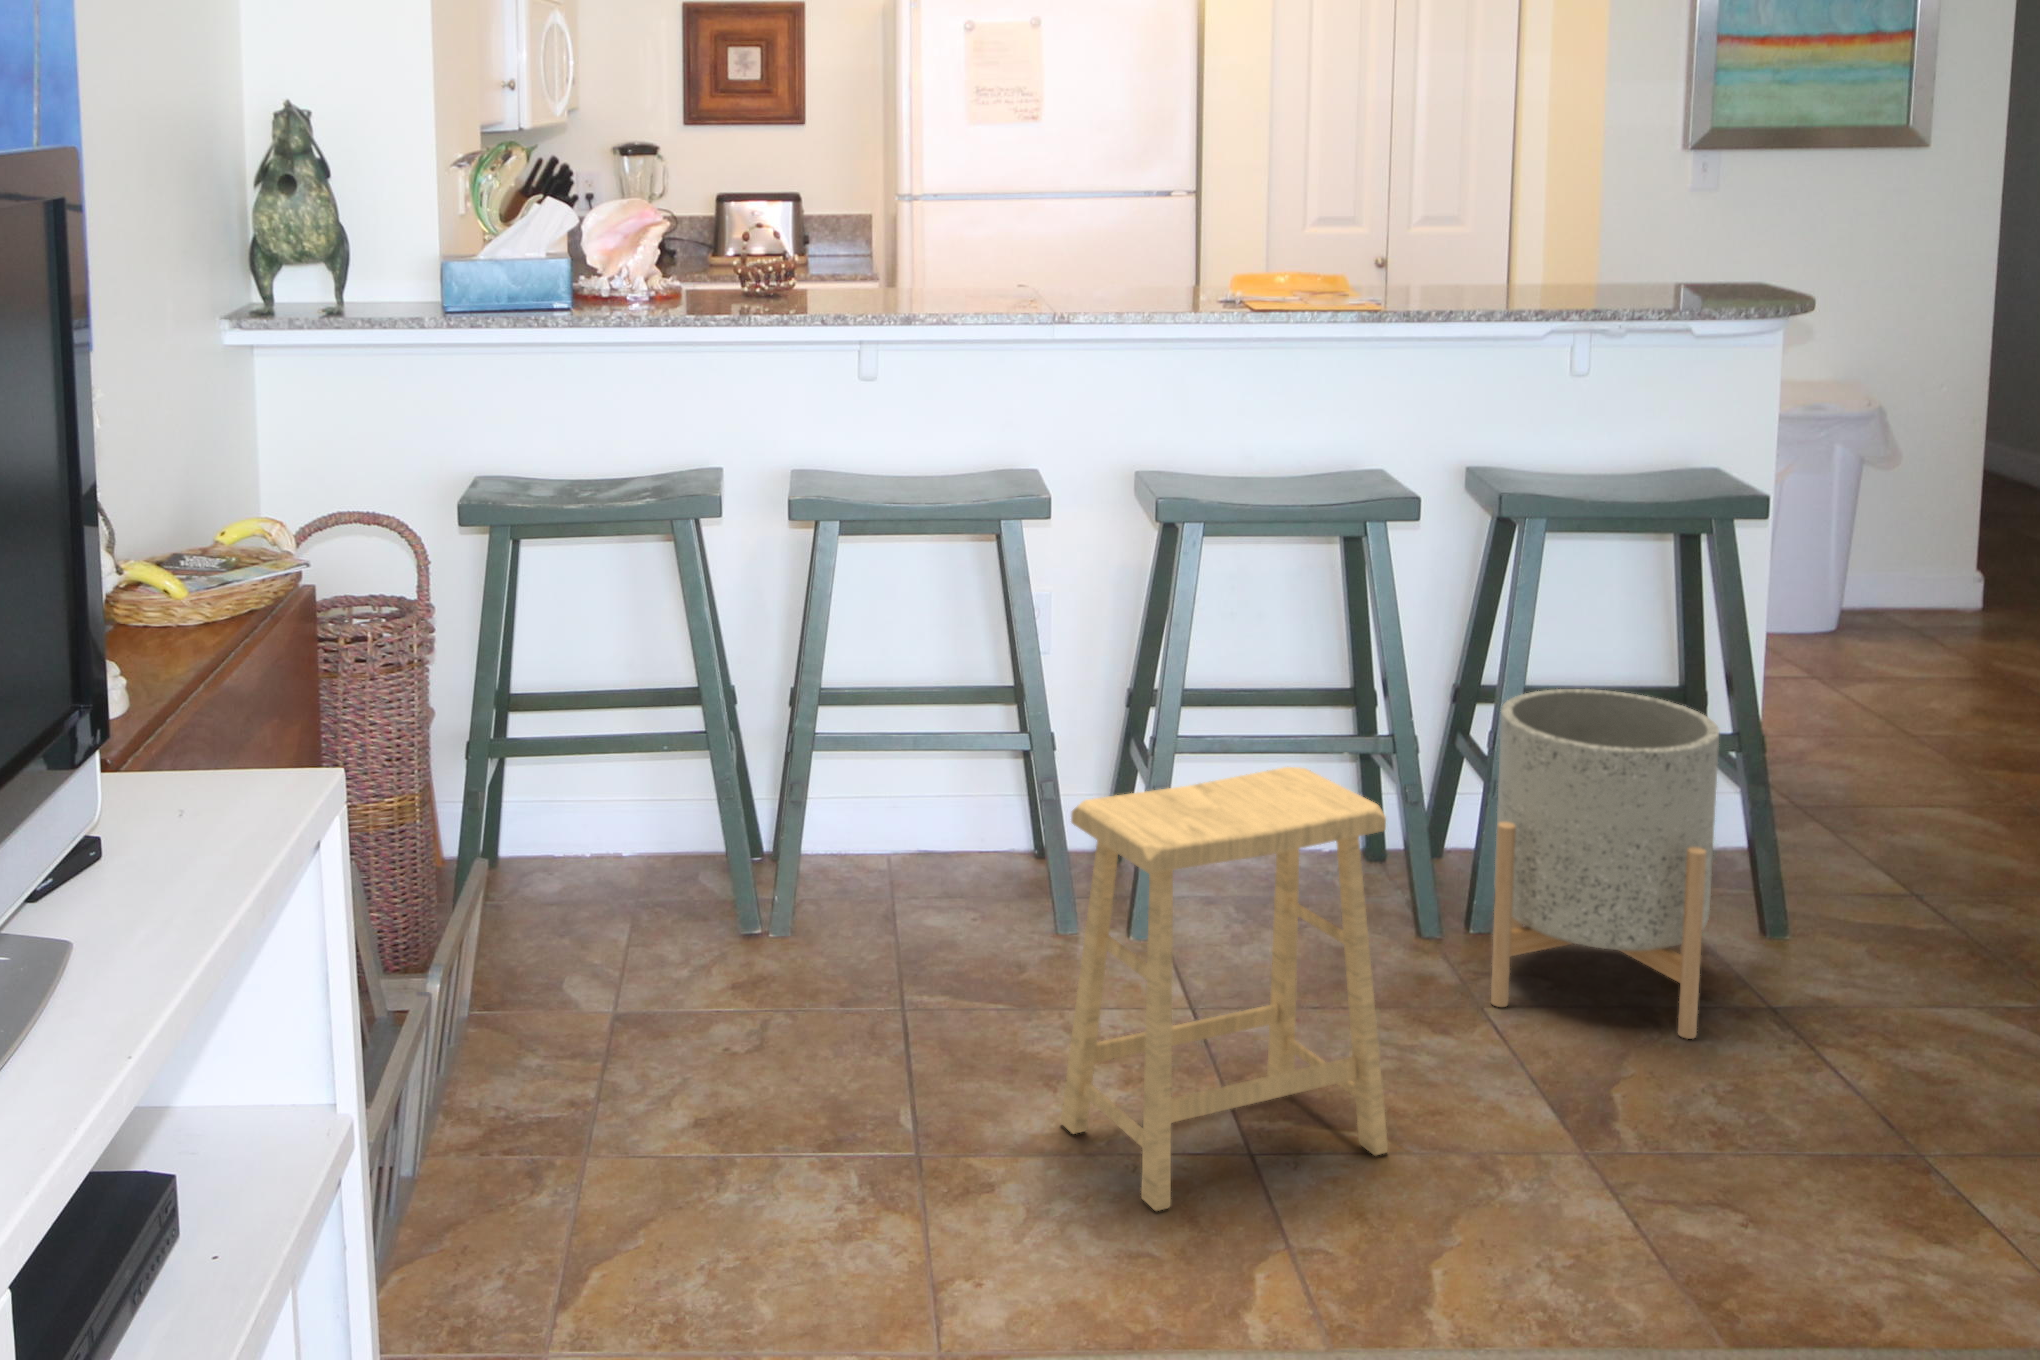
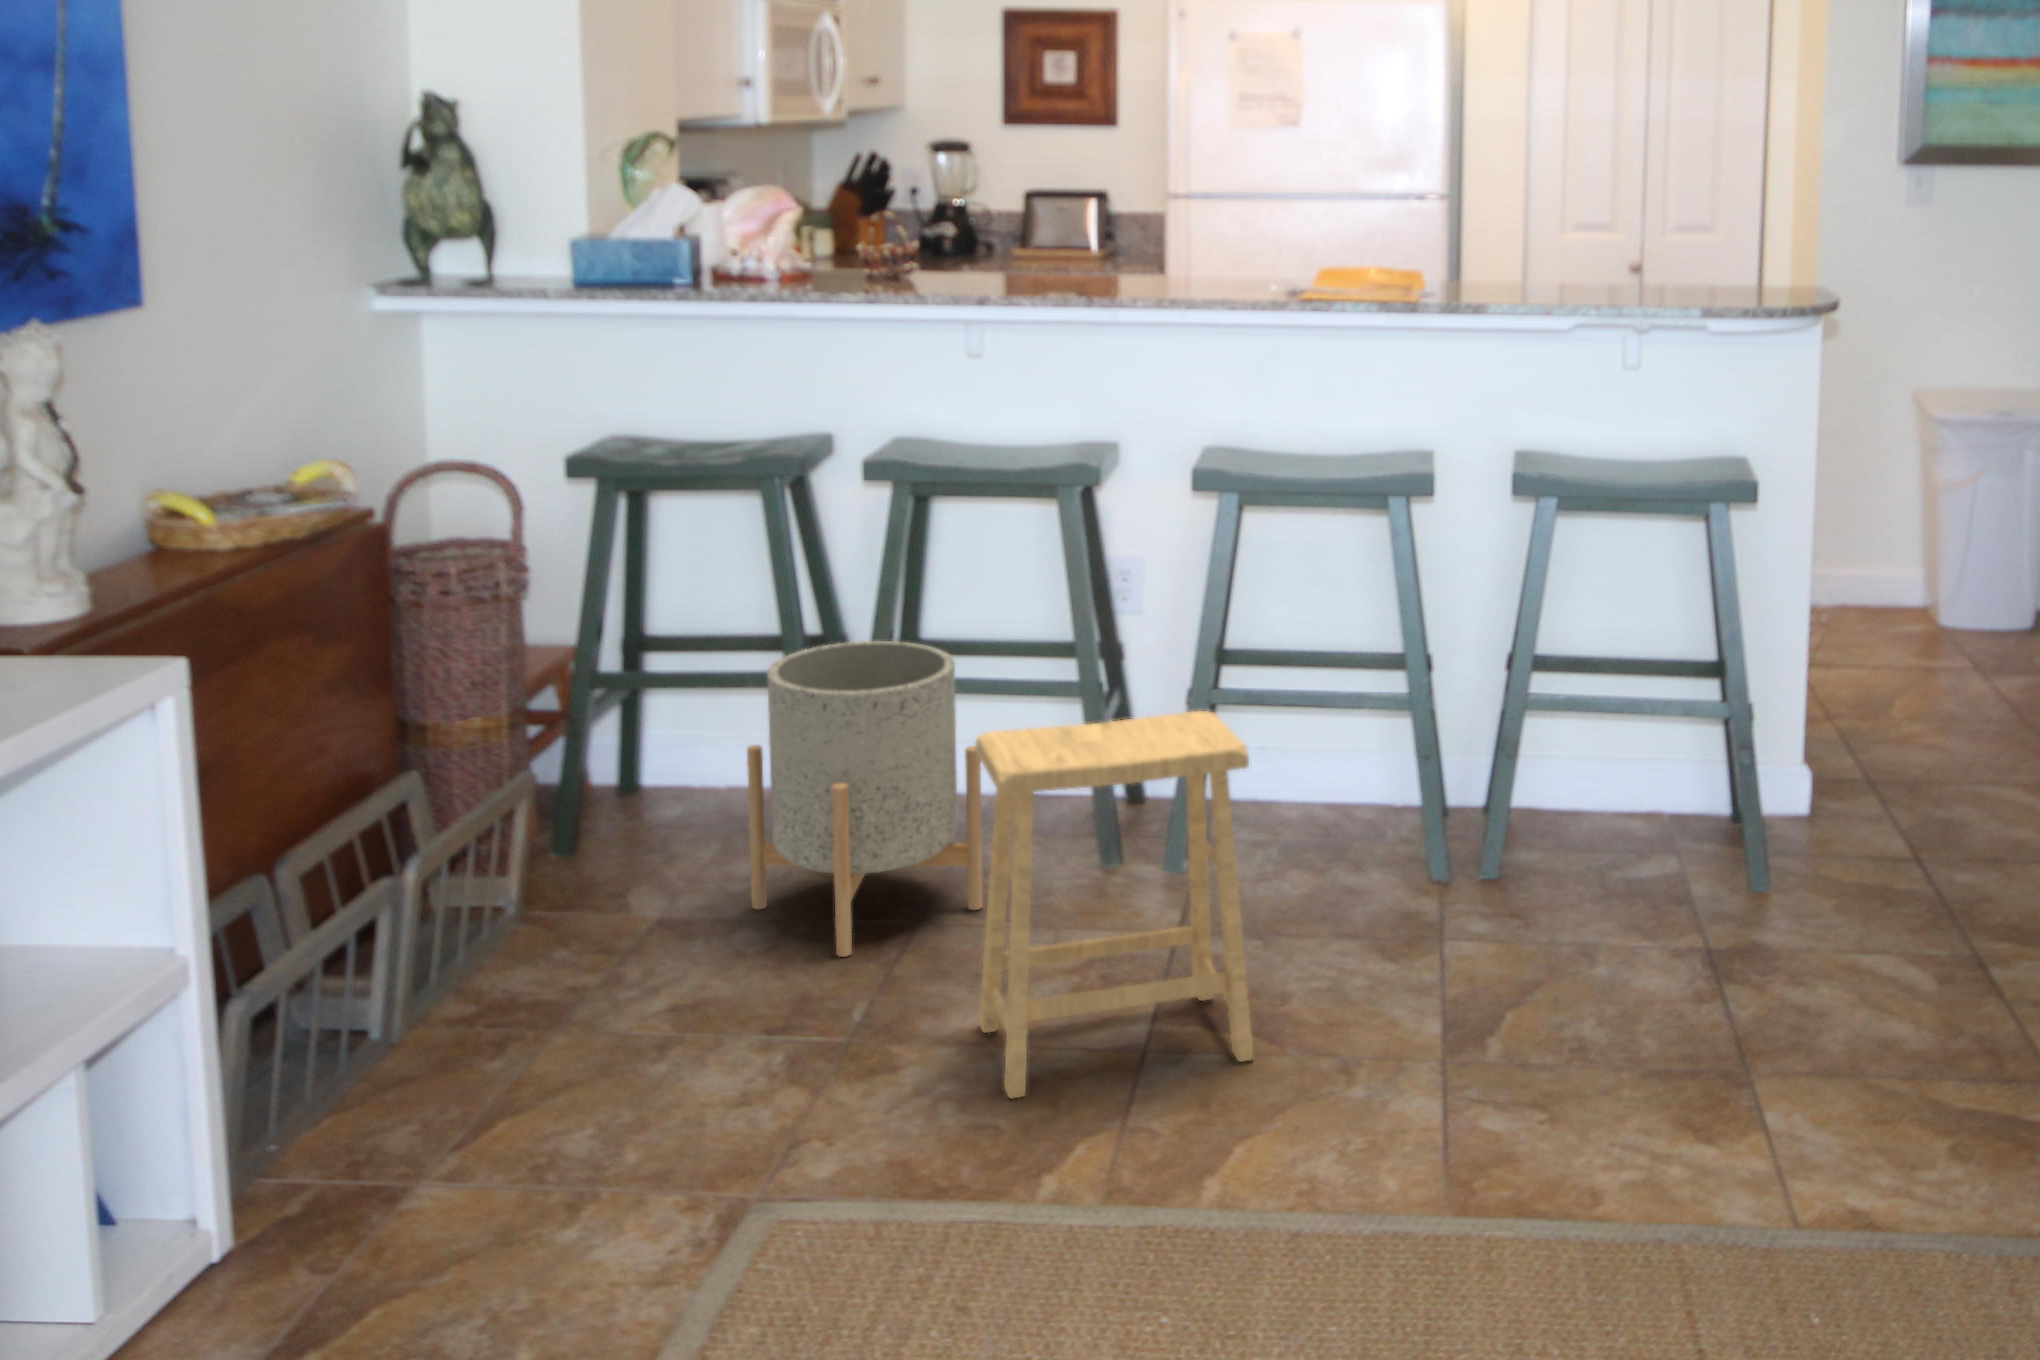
planter: present [1491,689,1719,1039] -> present [747,641,983,957]

